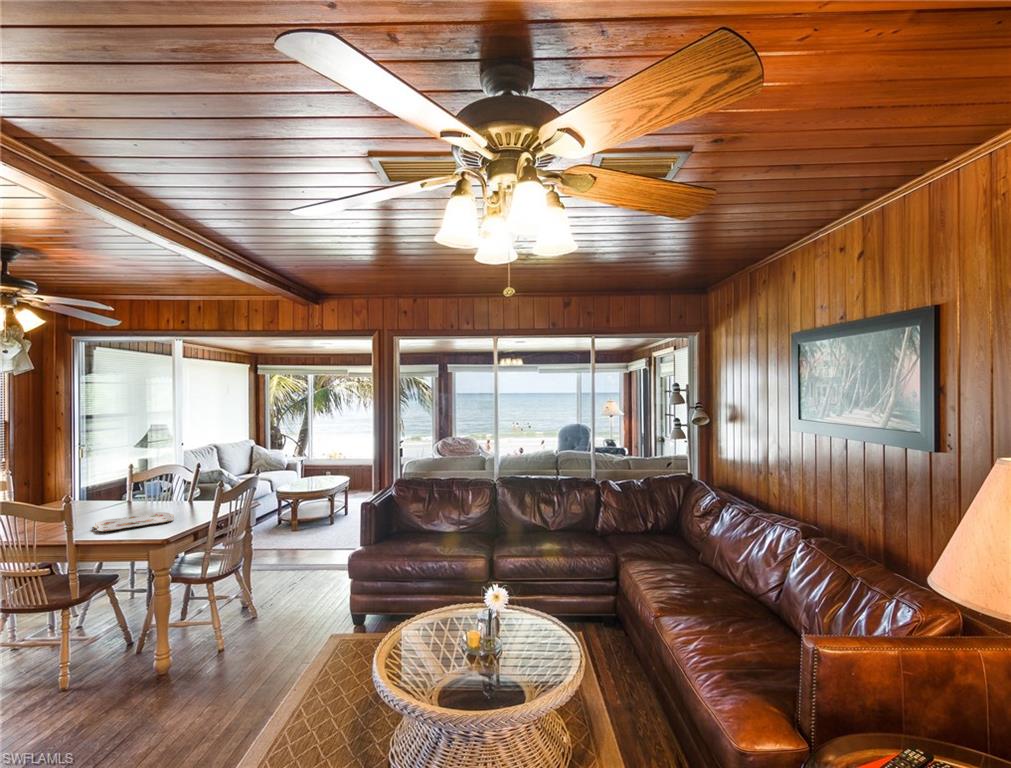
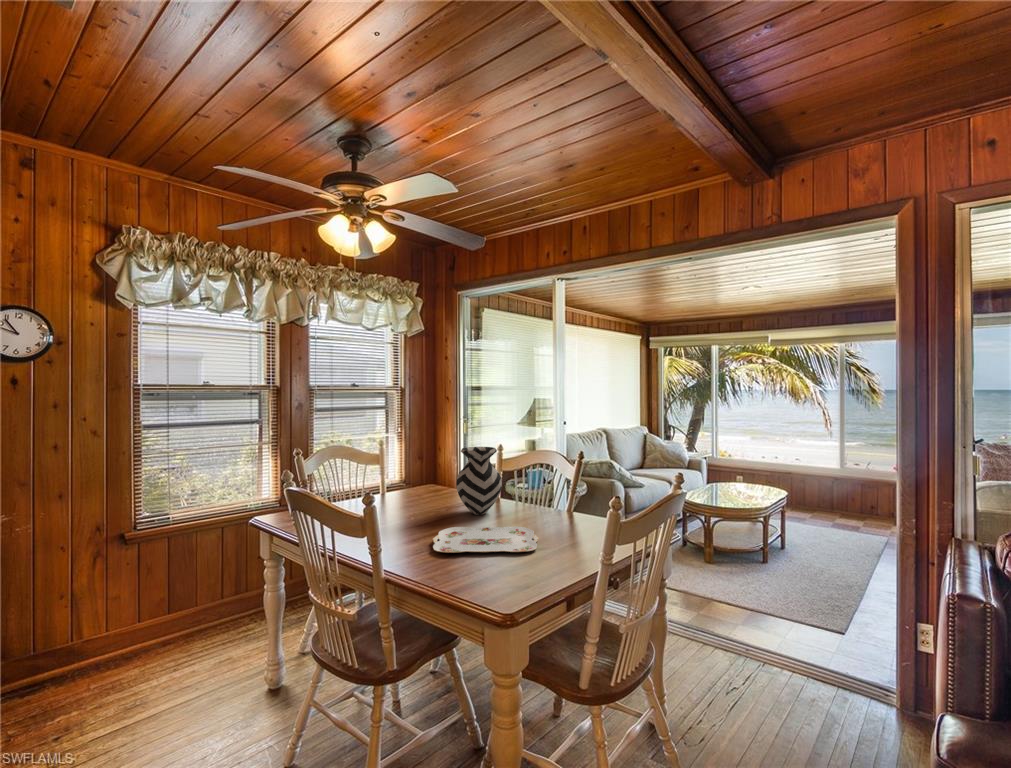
vase: none [99,466,139,513] -> present [456,447,502,515]

